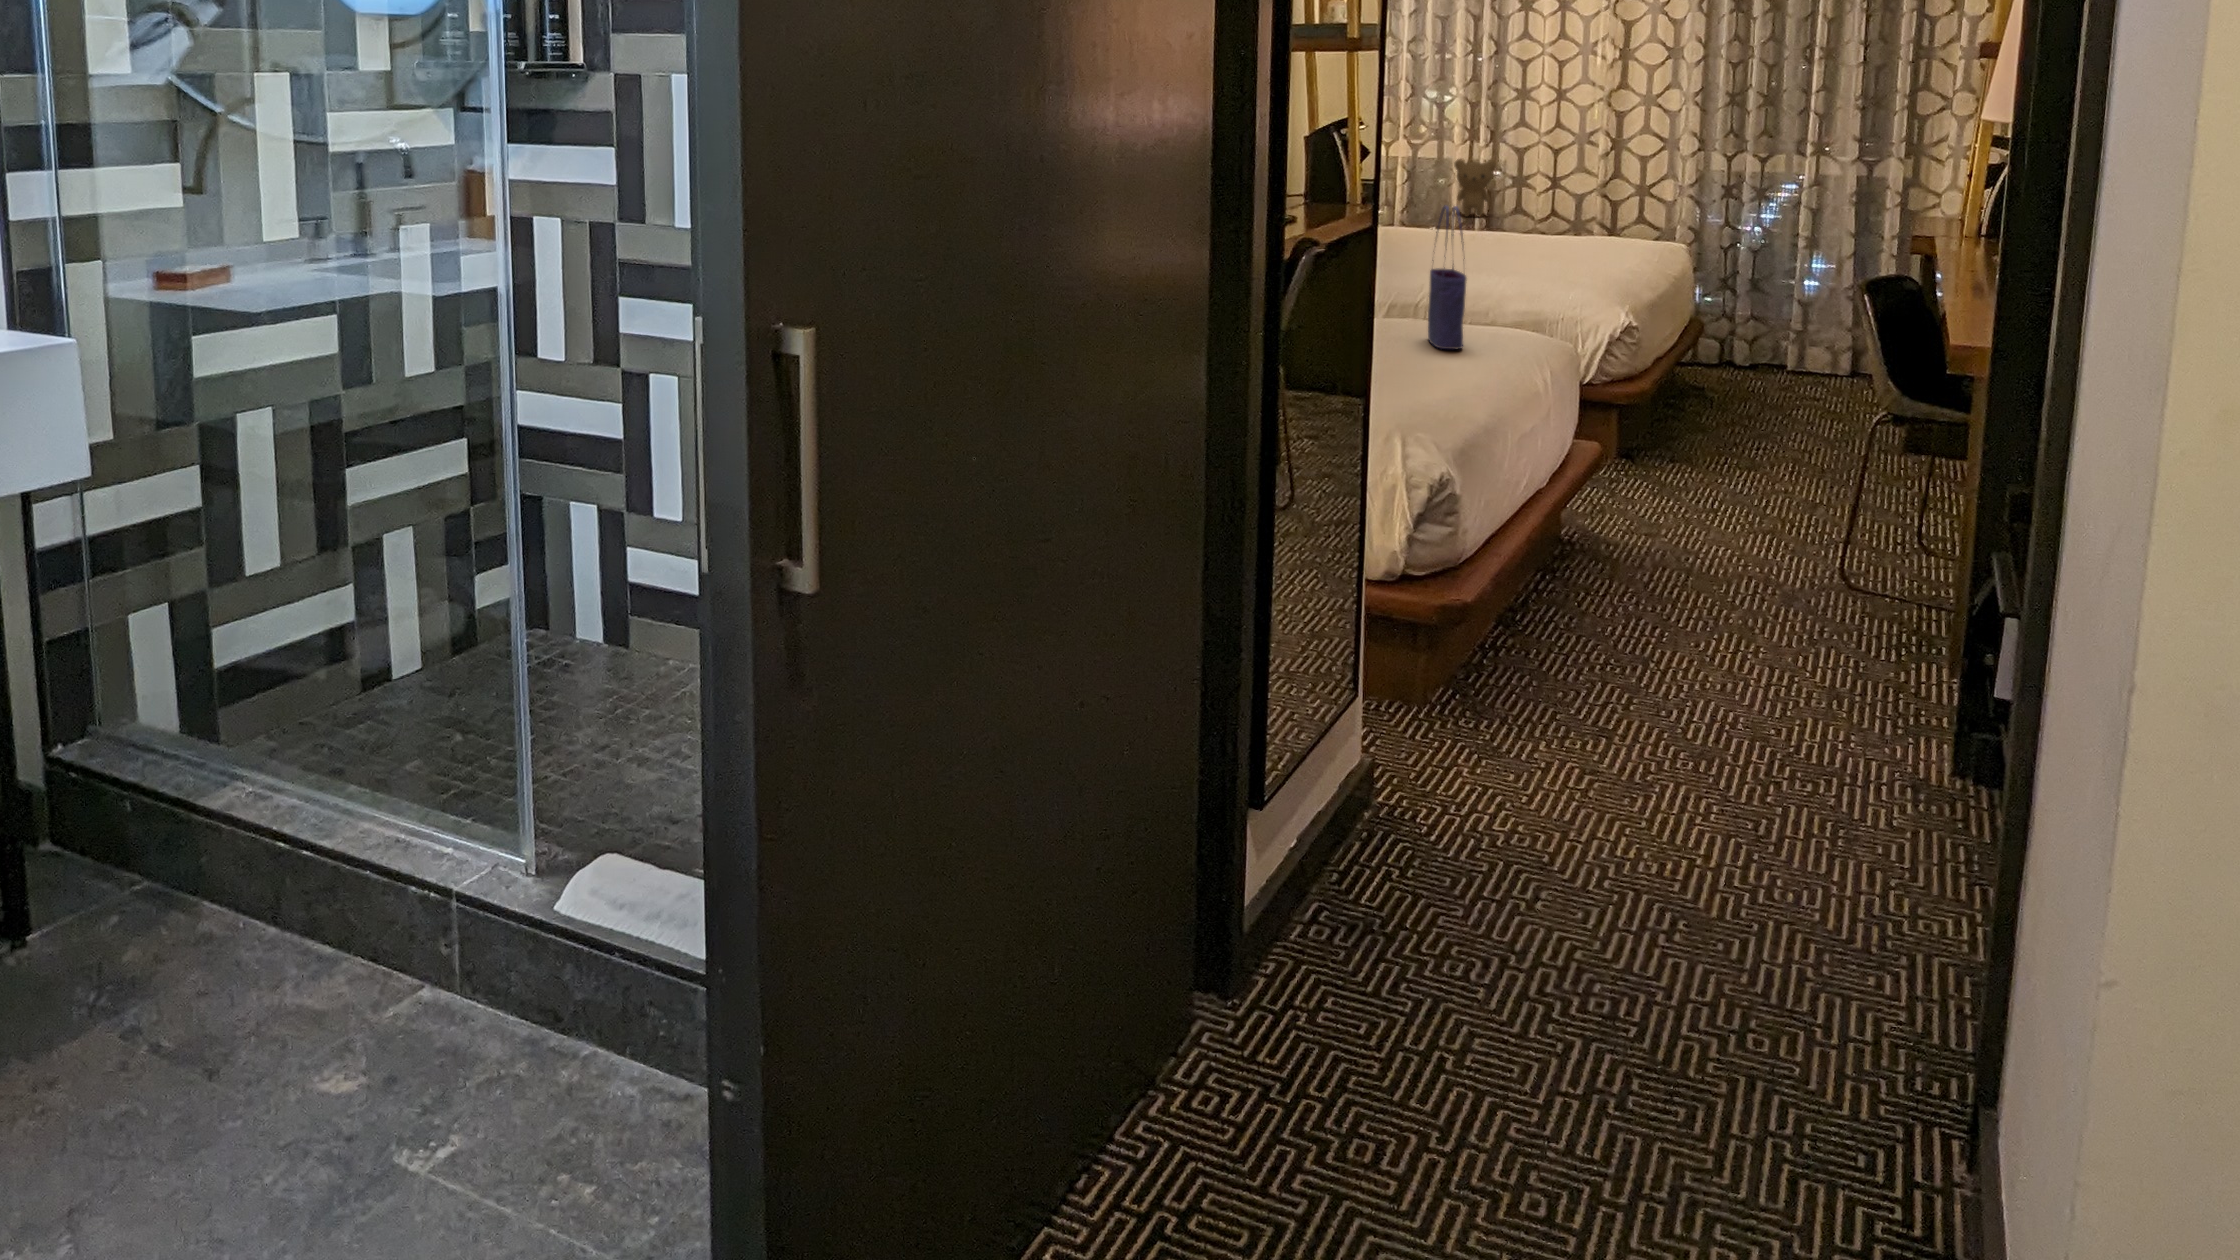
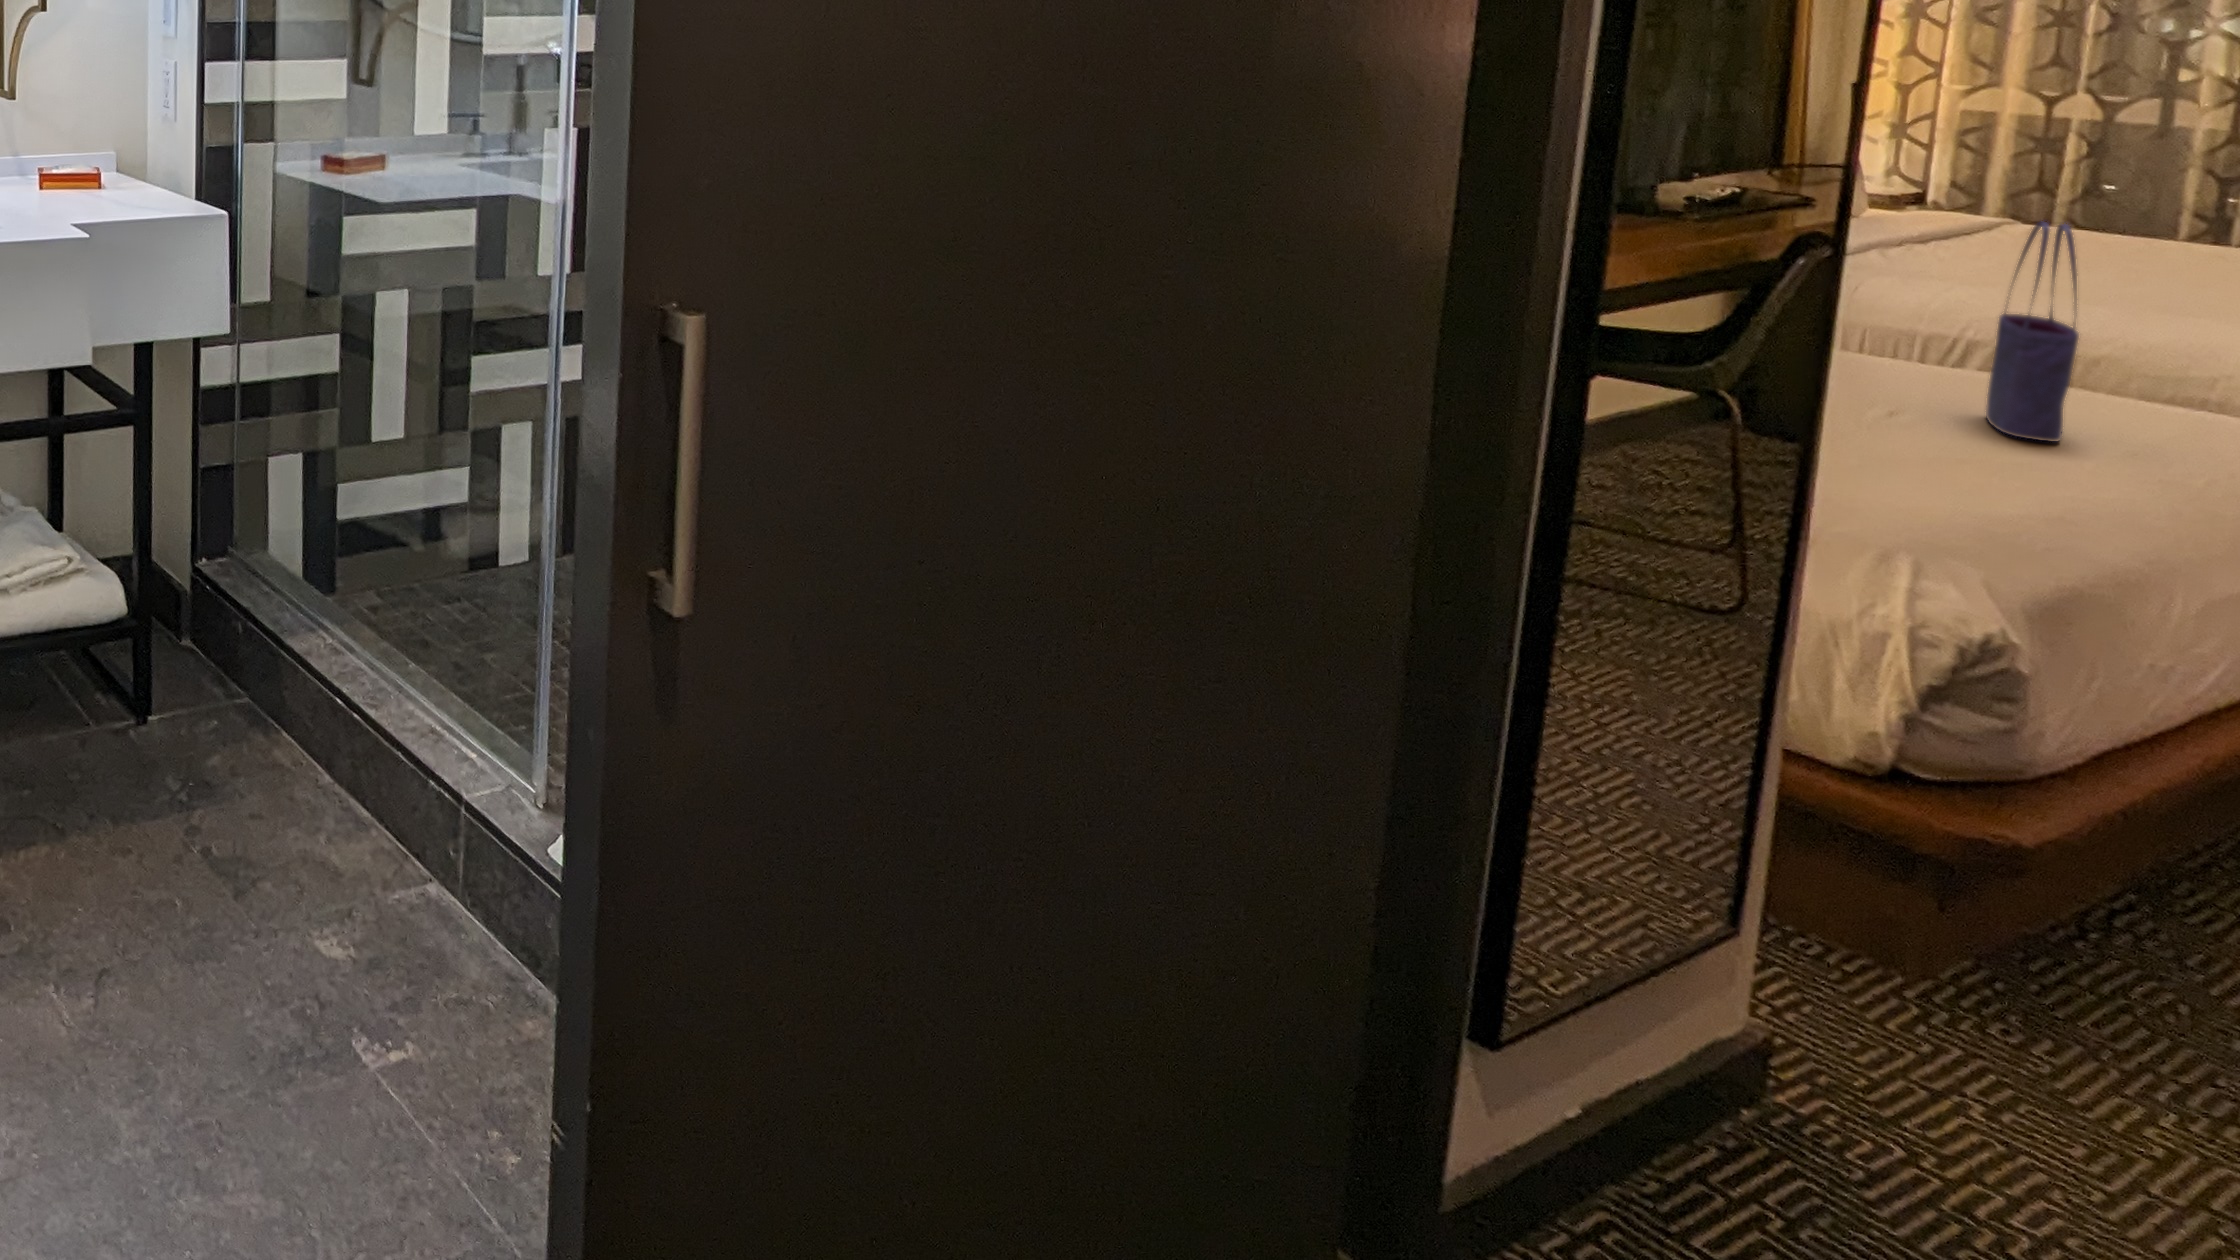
teddy bear: present [1454,160,1496,217] -> none [2090,151,2185,240]

